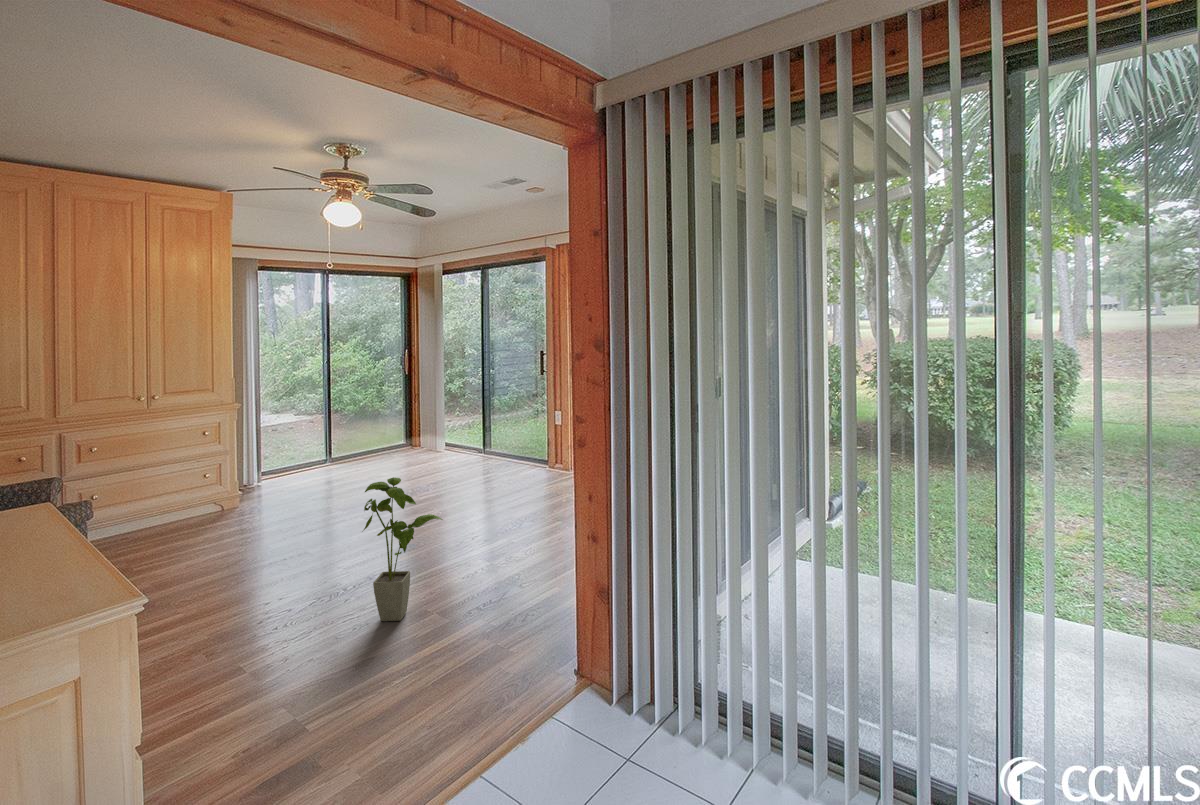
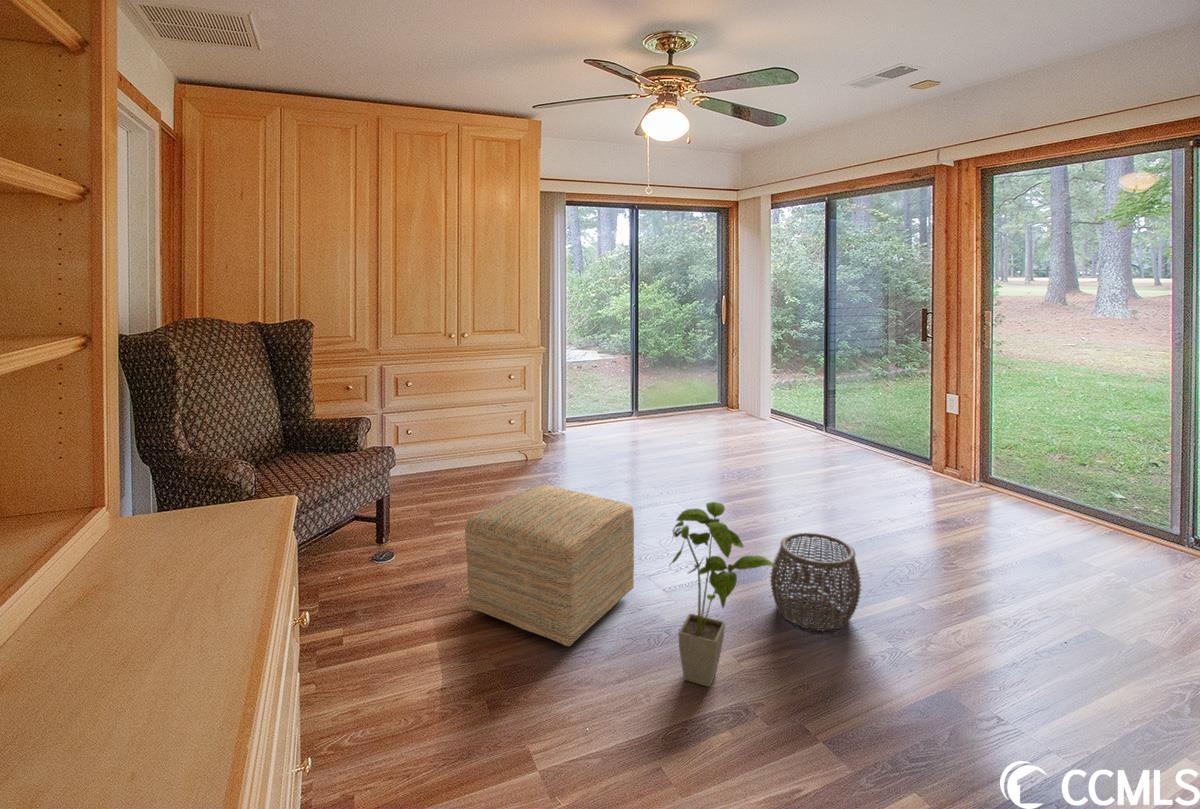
ottoman: none [167,504,337,623] -> present [465,485,634,646]
woven basket: none [448,509,512,577] -> present [770,533,861,632]

